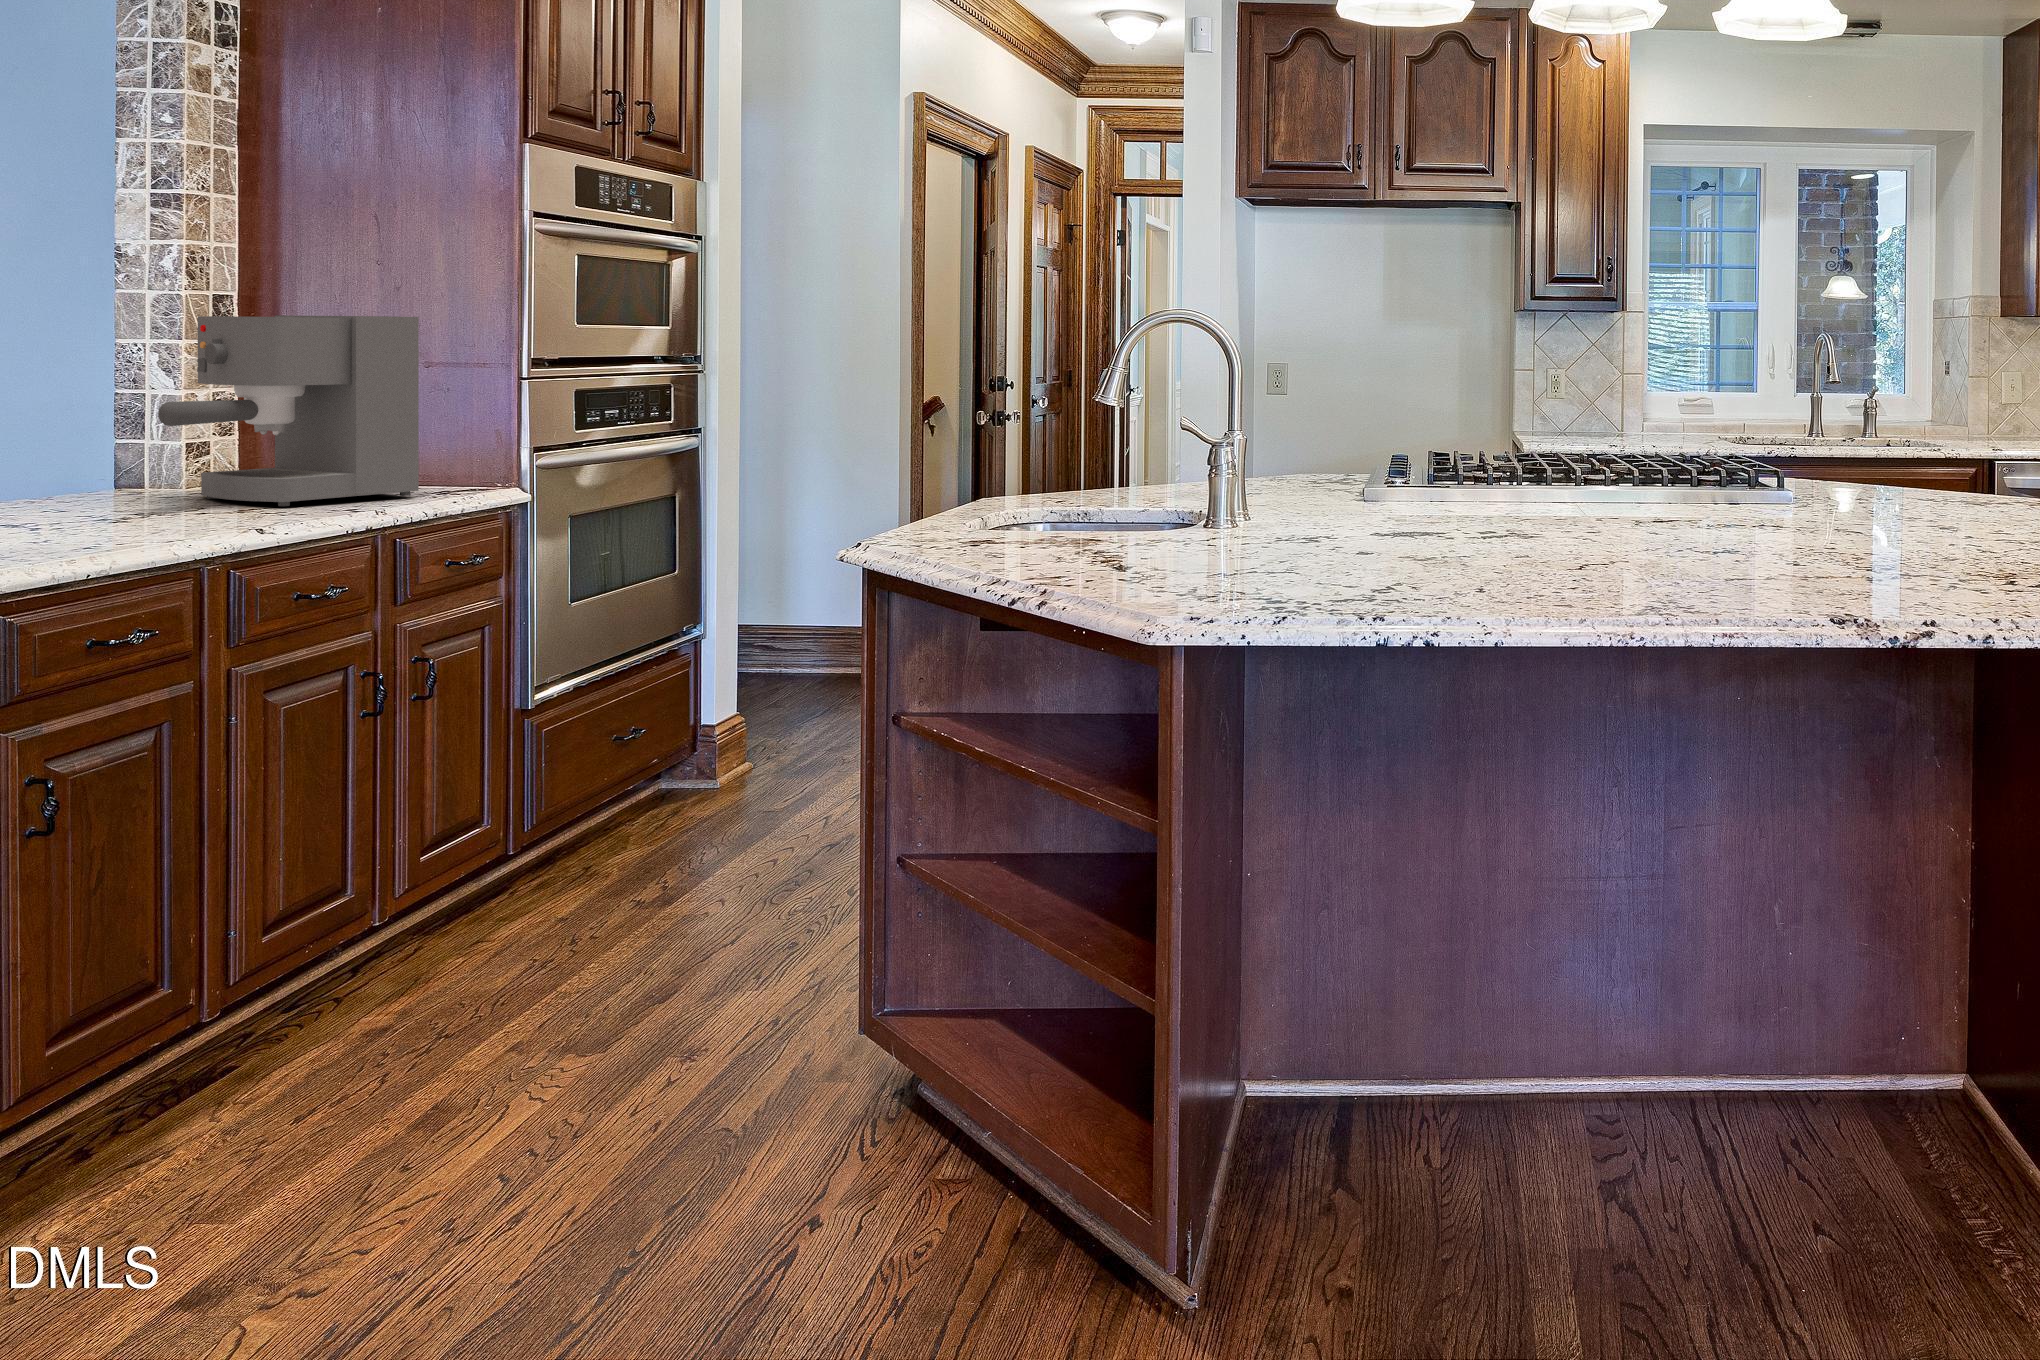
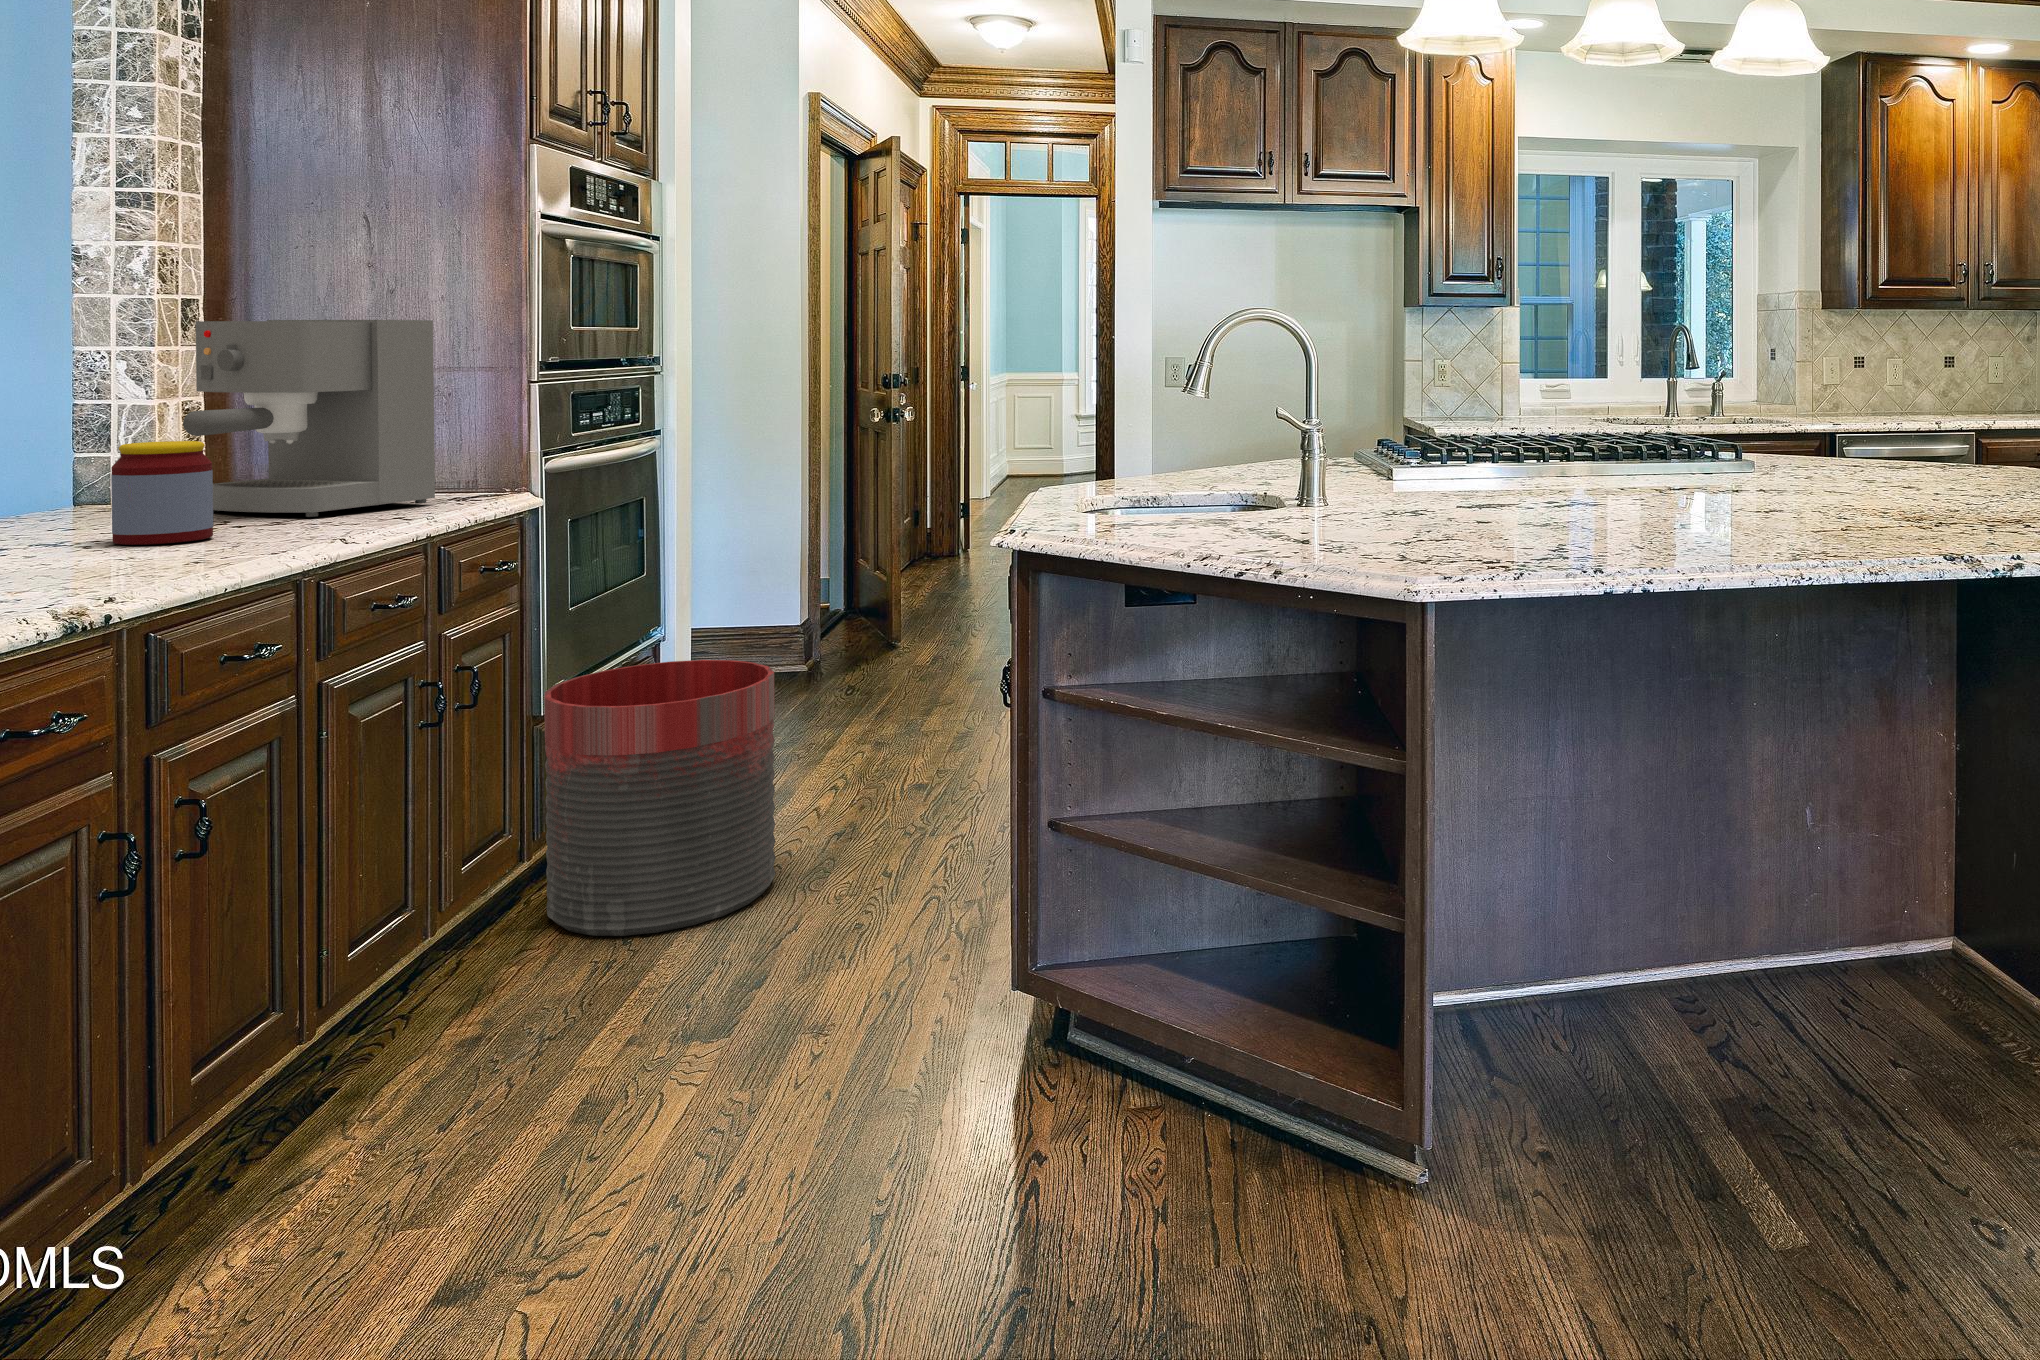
jar: none [60,431,158,529] -> present [111,441,213,545]
trash can: none [525,660,757,934] -> present [544,660,776,936]

